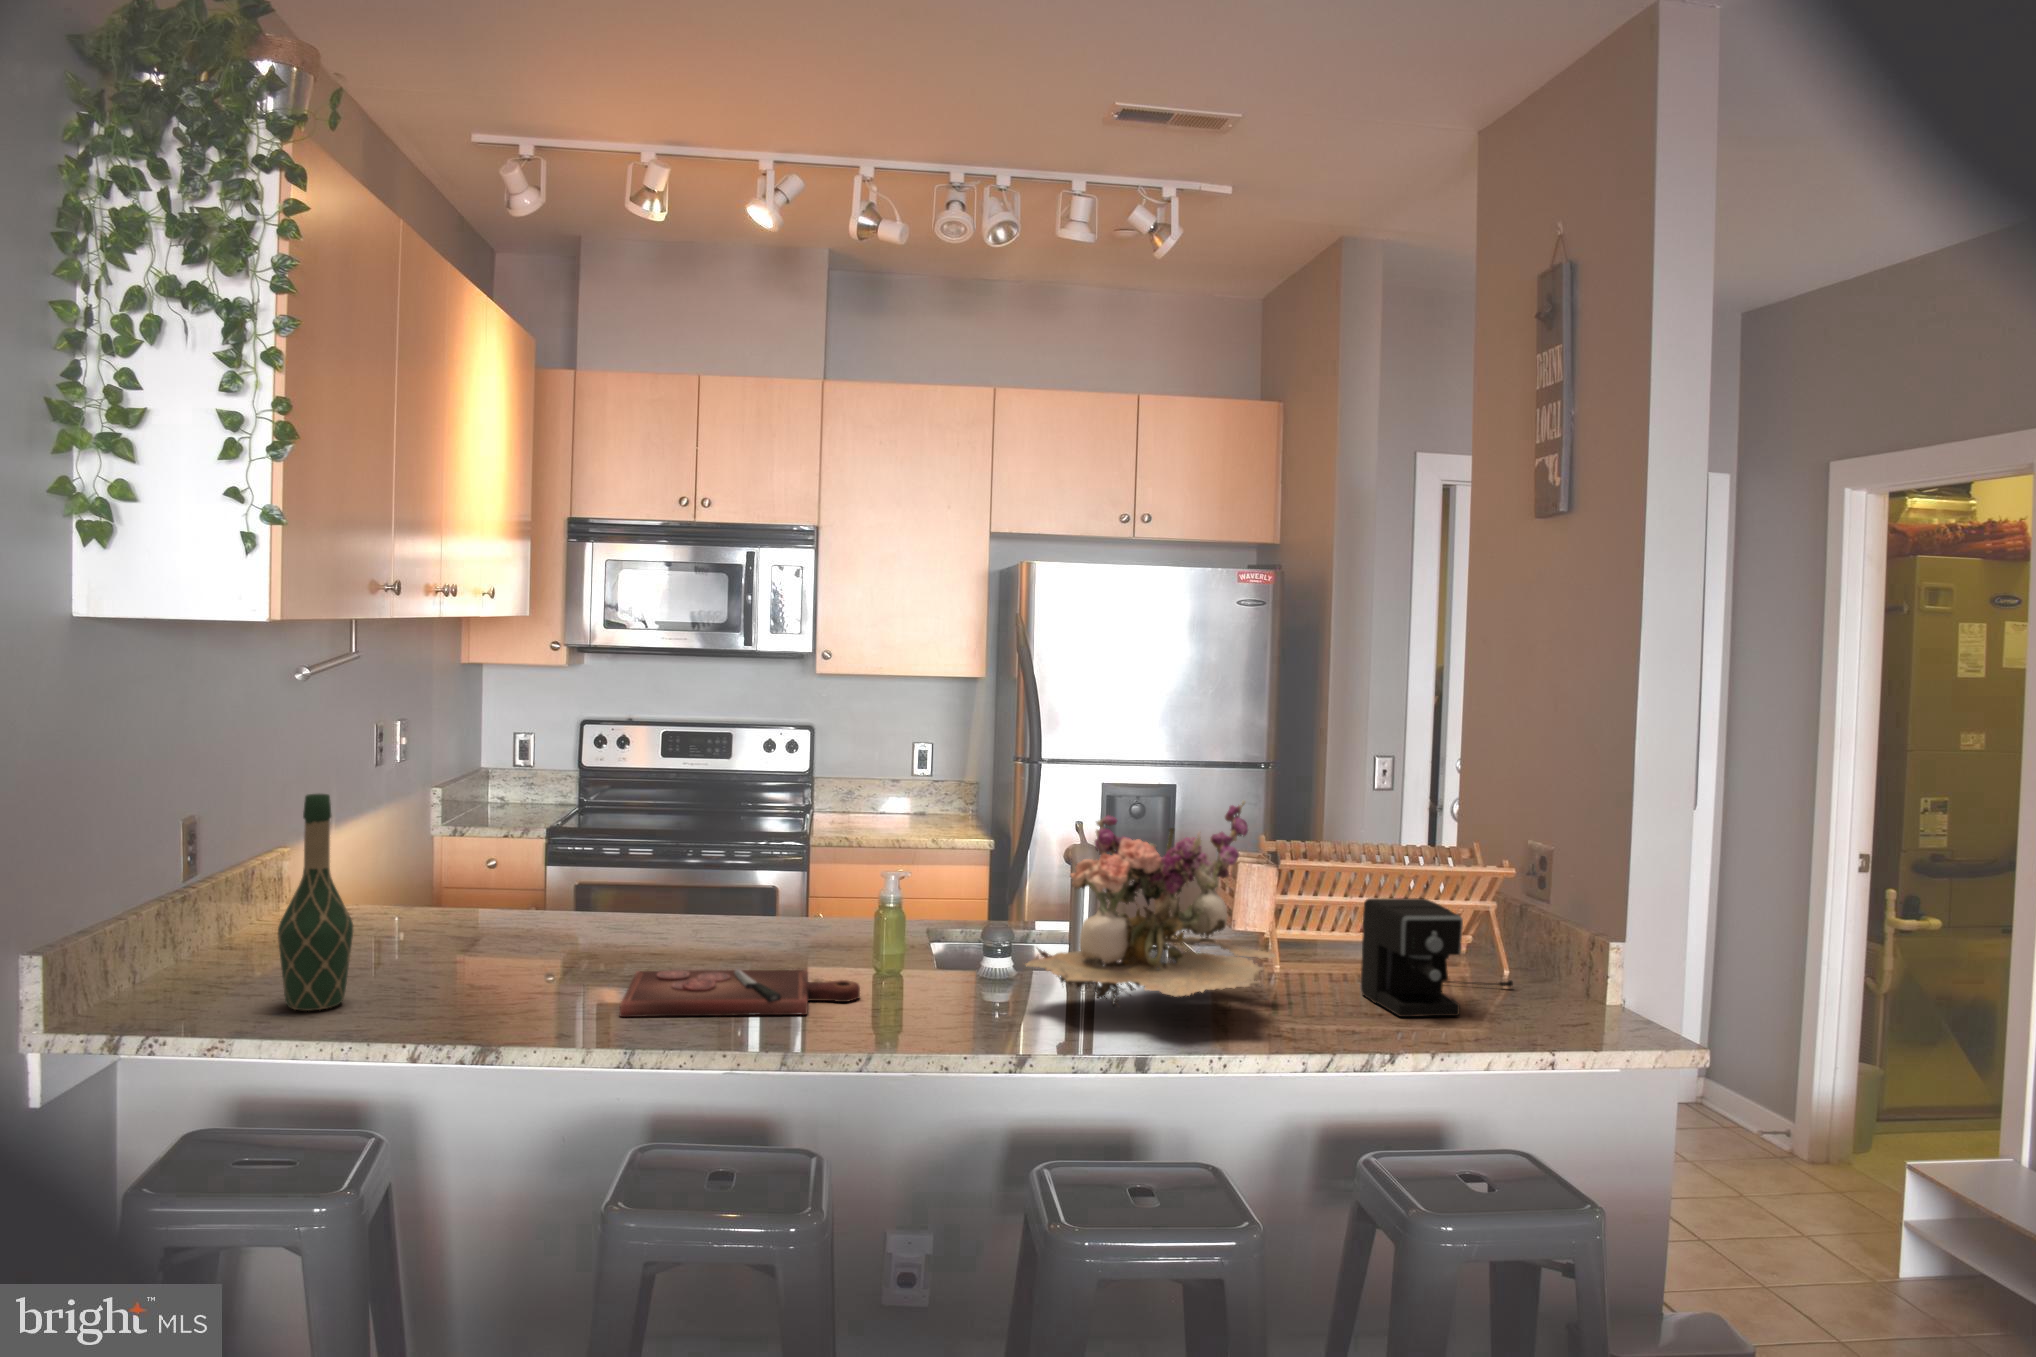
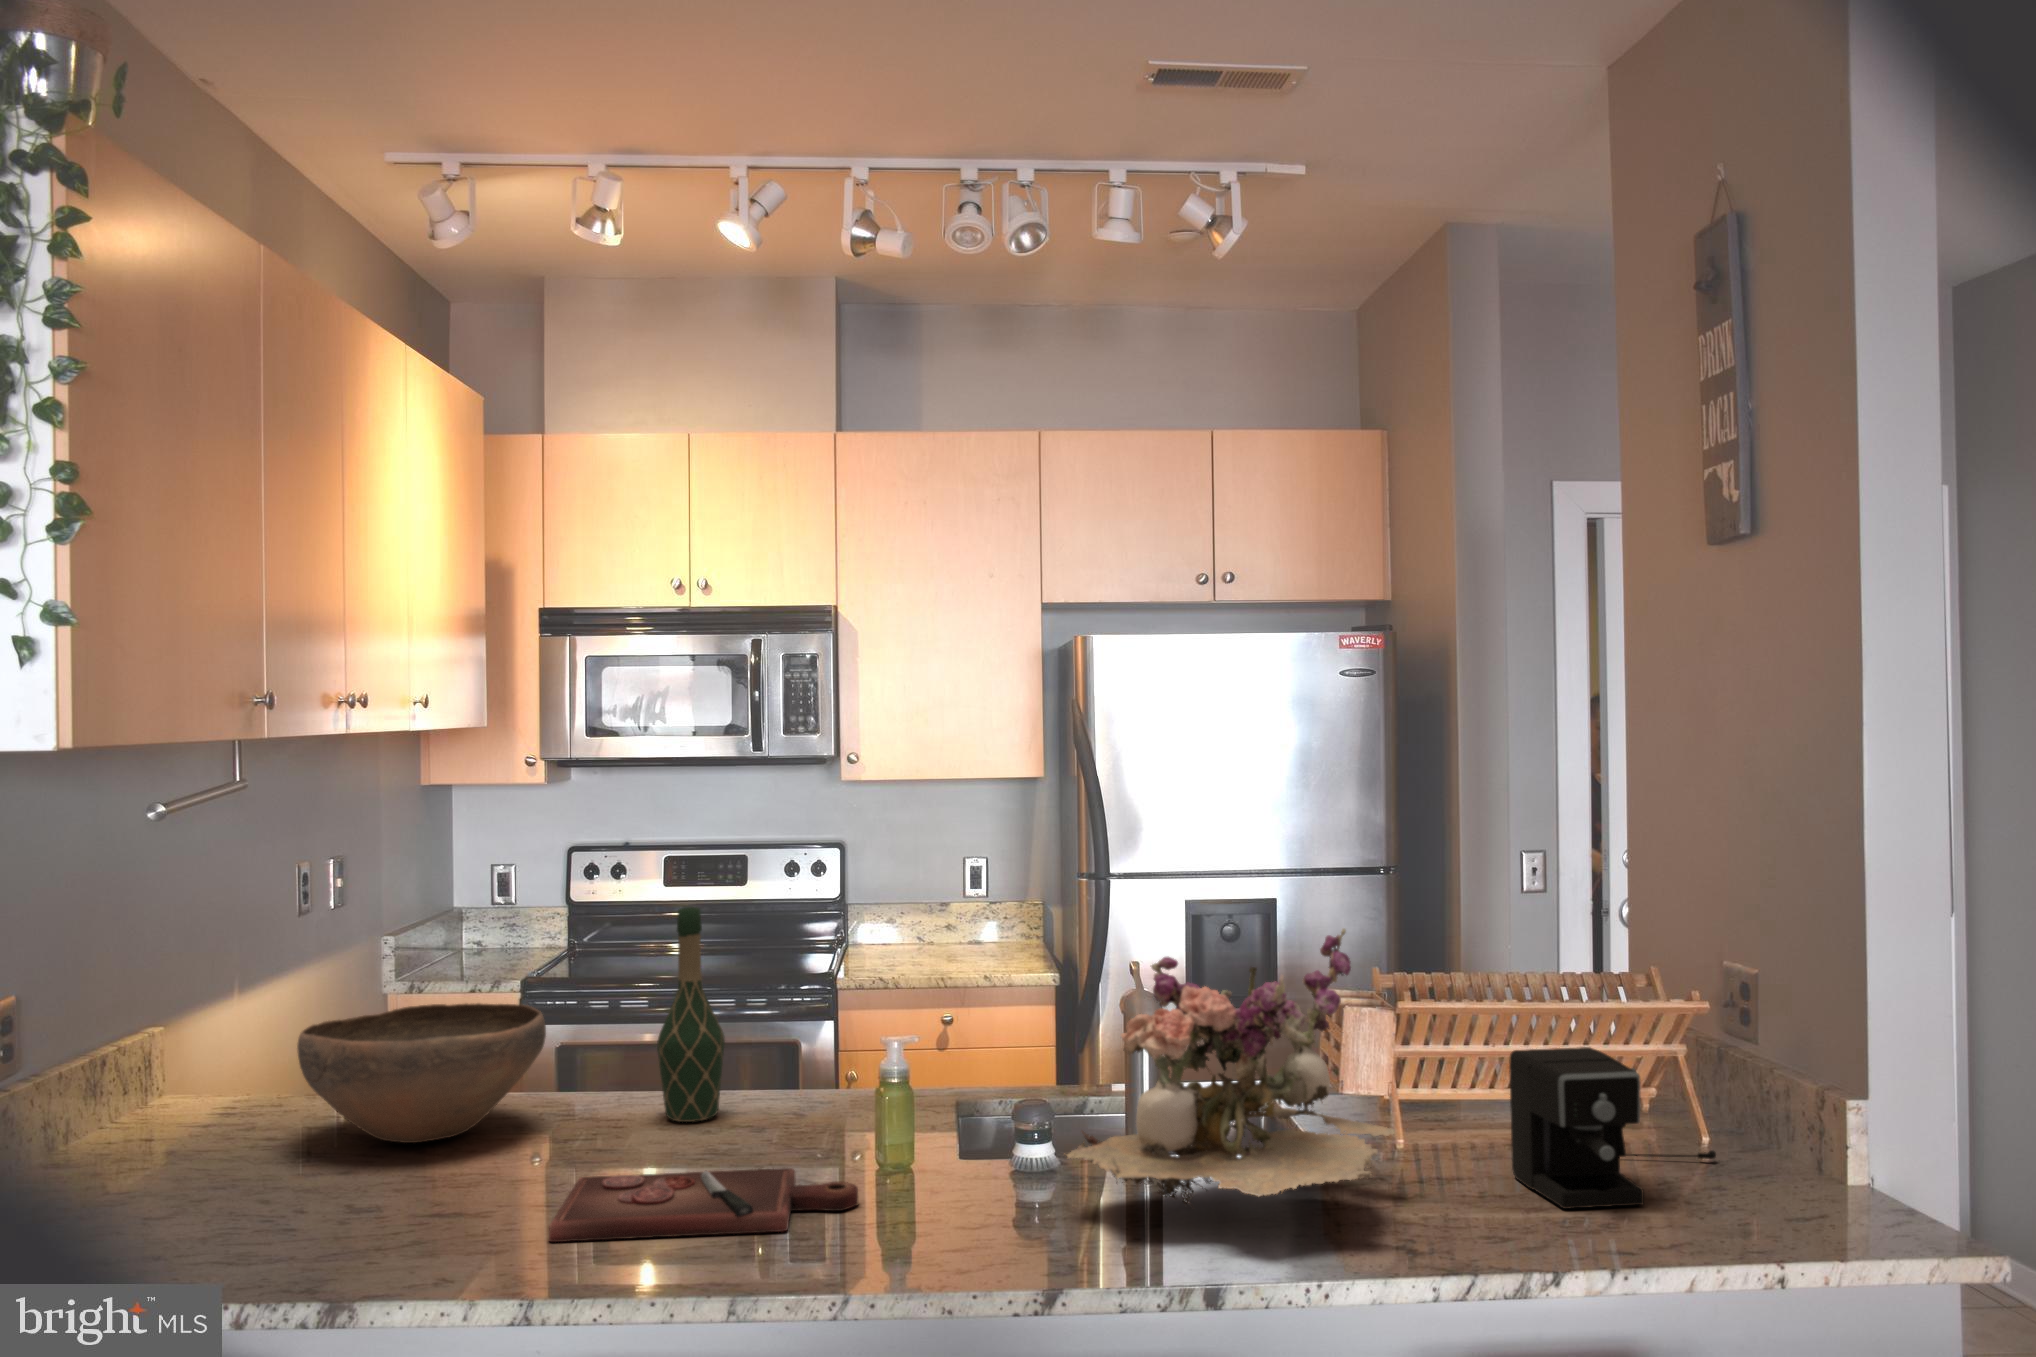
wine bottle: present [278,794,353,1011] -> present [657,907,725,1122]
bowl: none [400,836,600,943] -> present [297,1003,546,1143]

